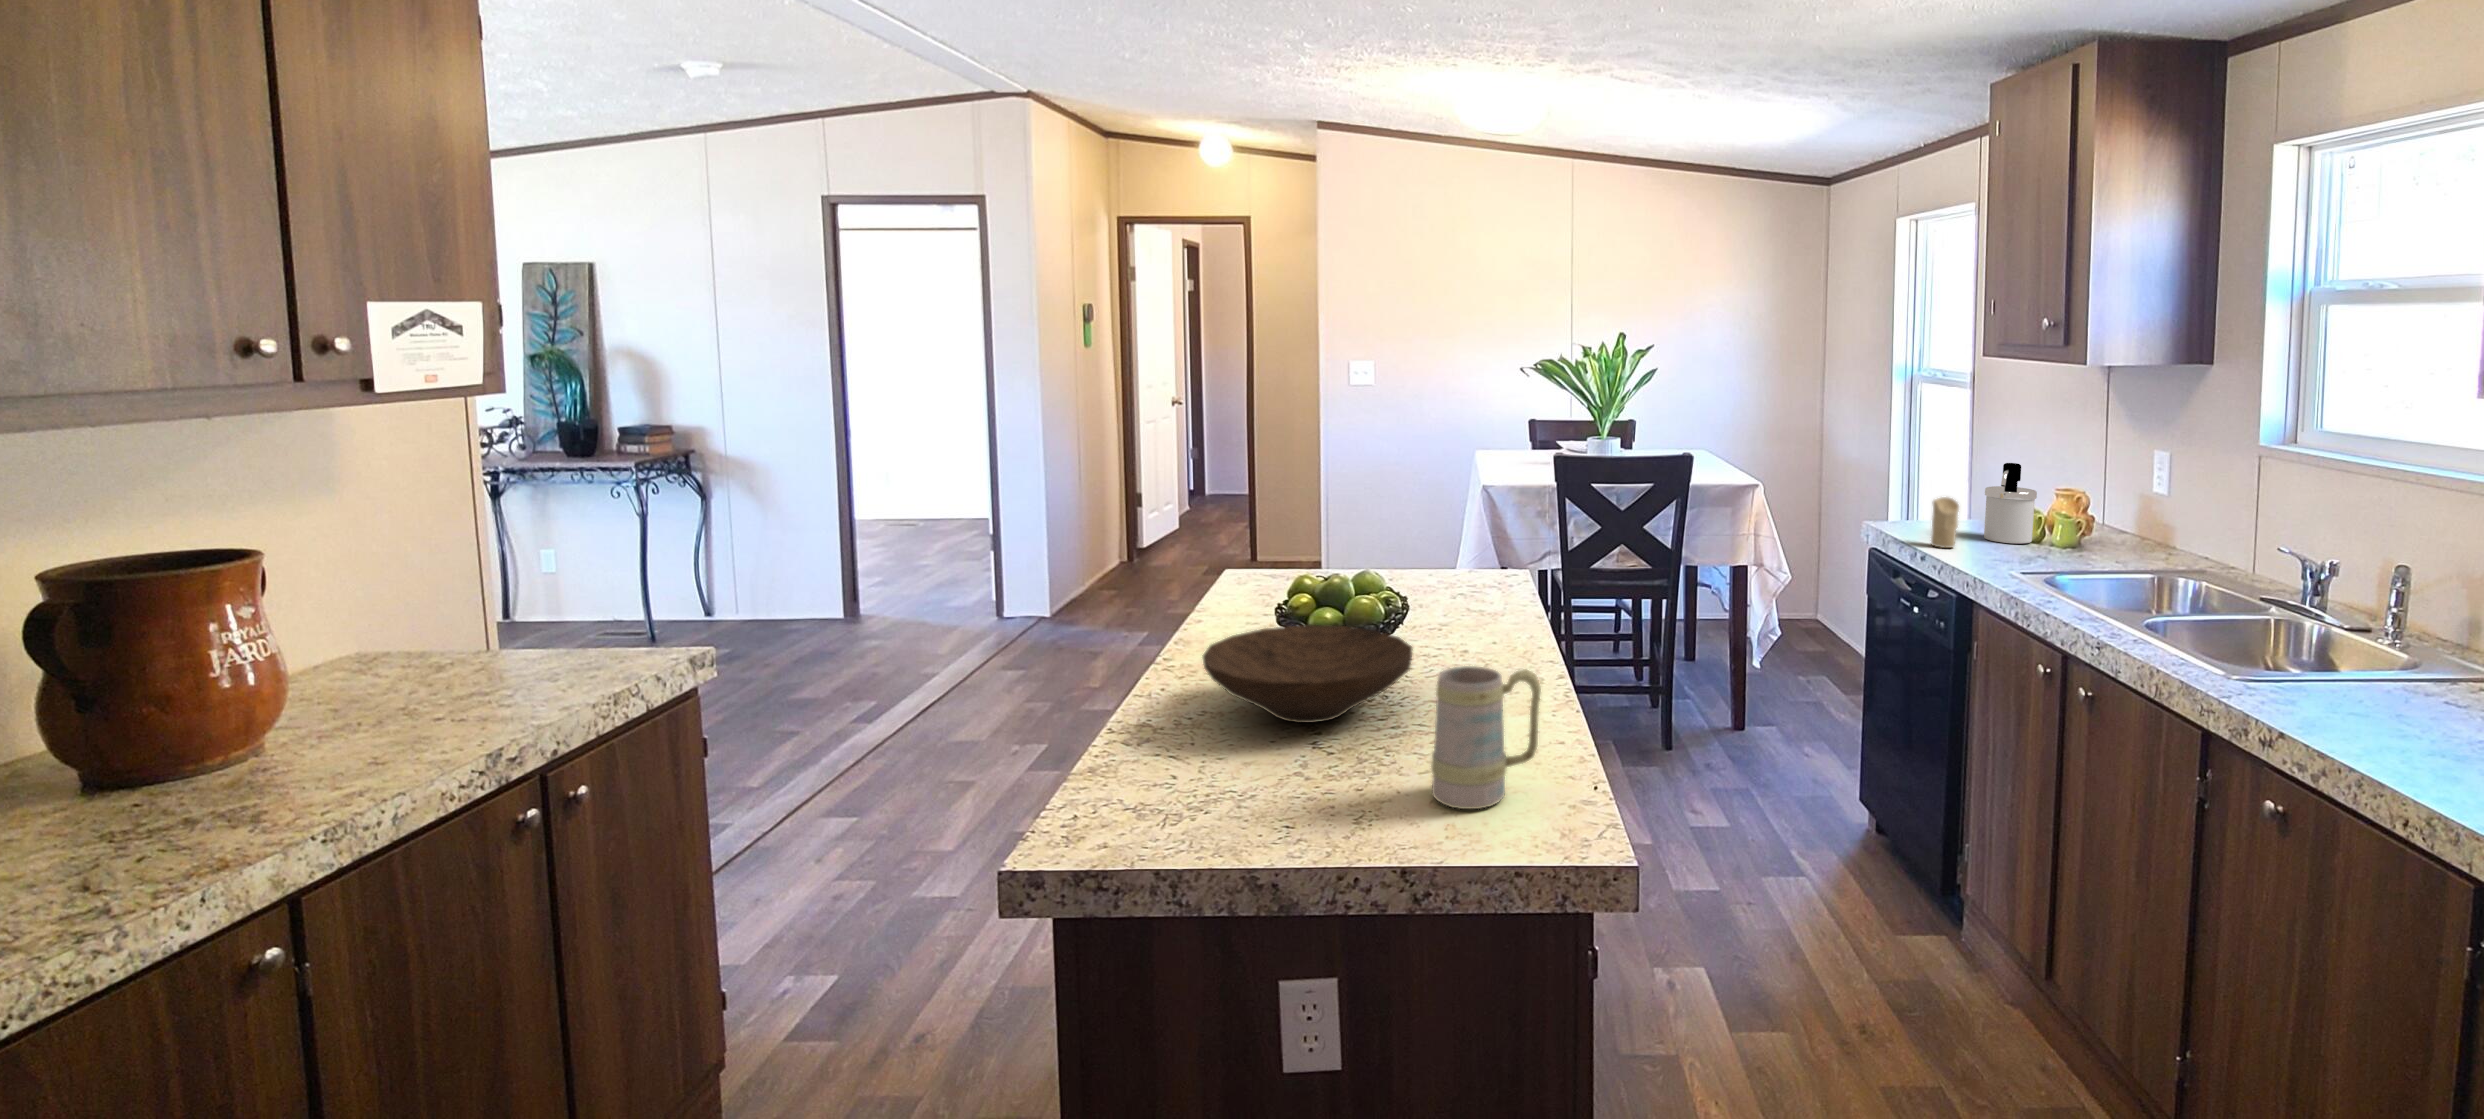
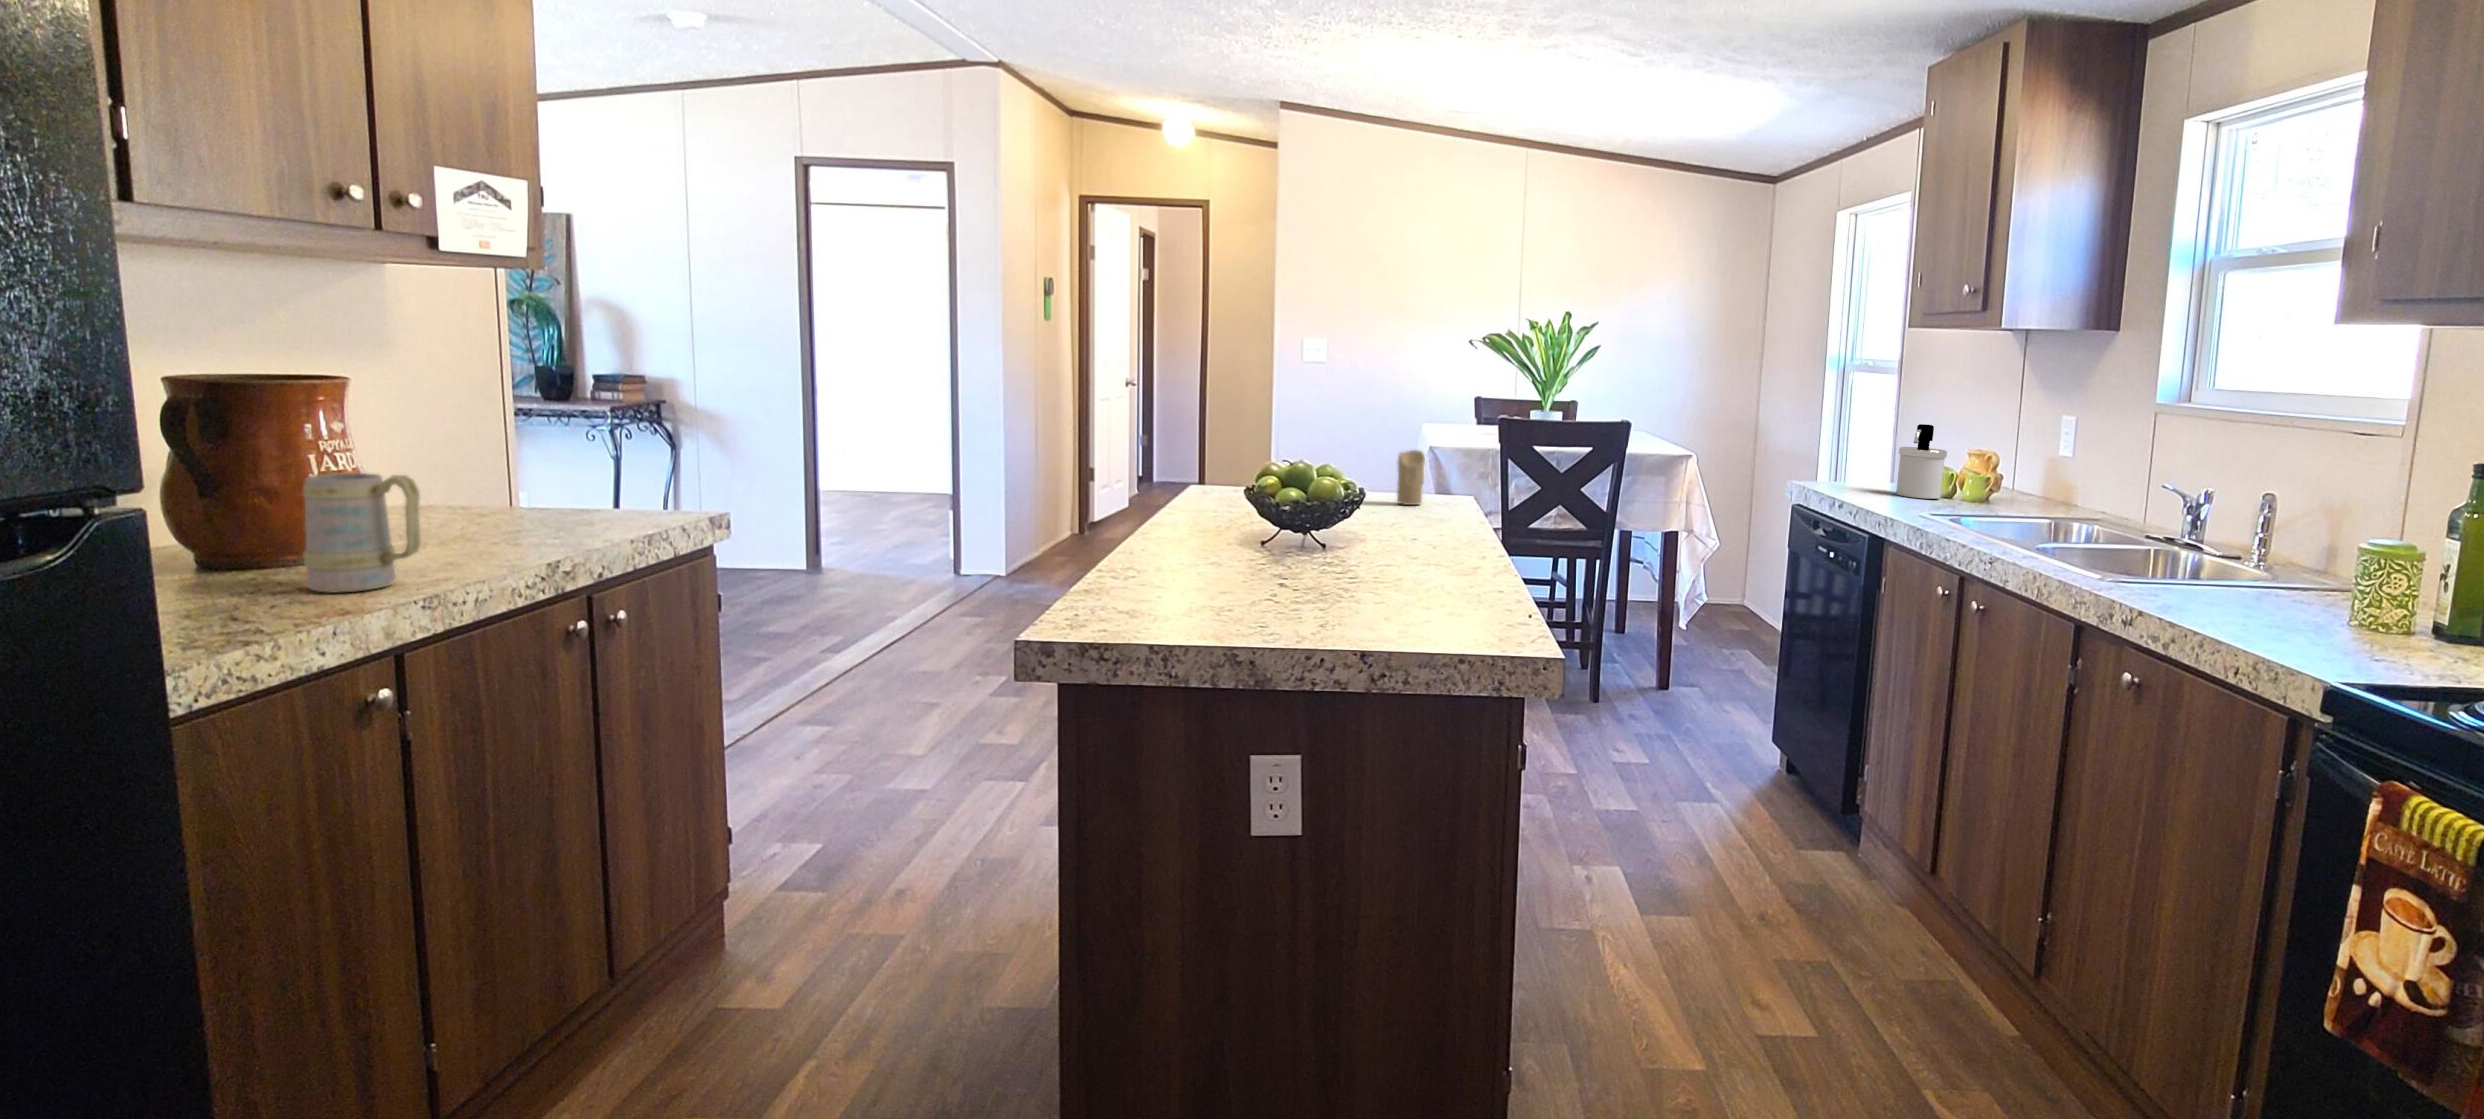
candle: present [1931,497,1959,548] -> present [1397,450,1425,505]
wooden bowl: present [1203,625,1413,723] -> none [1184,500,1371,573]
mug: present [1431,666,1541,809] -> present [303,473,421,593]

